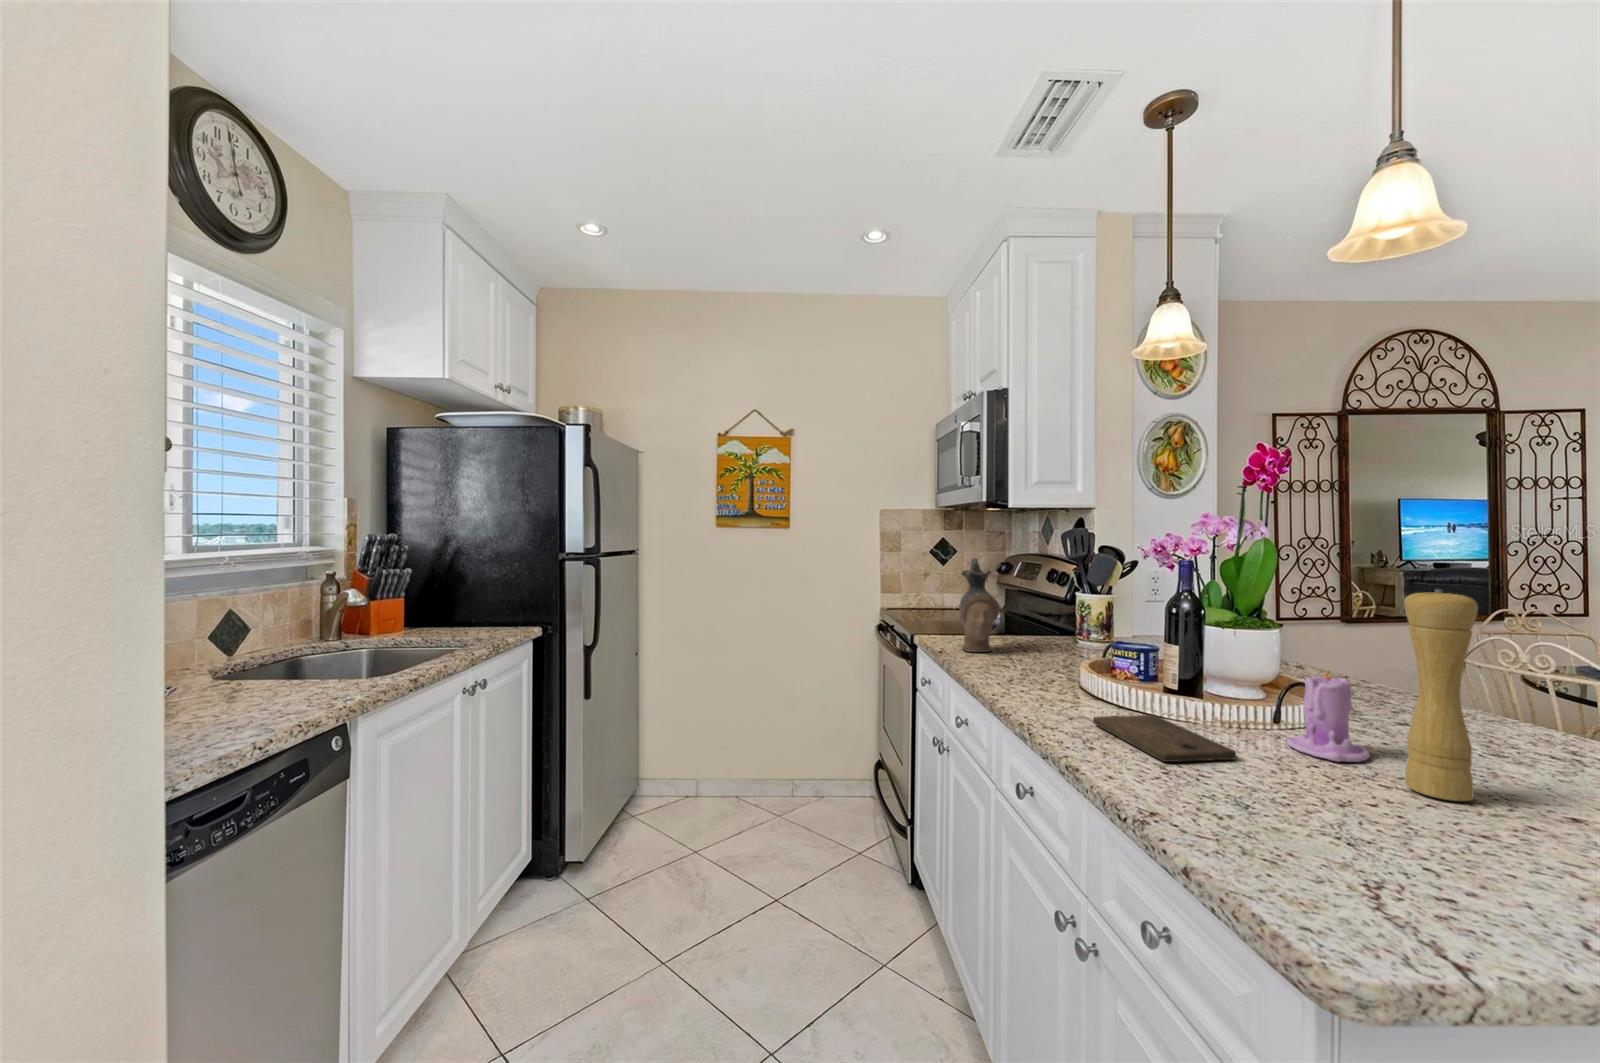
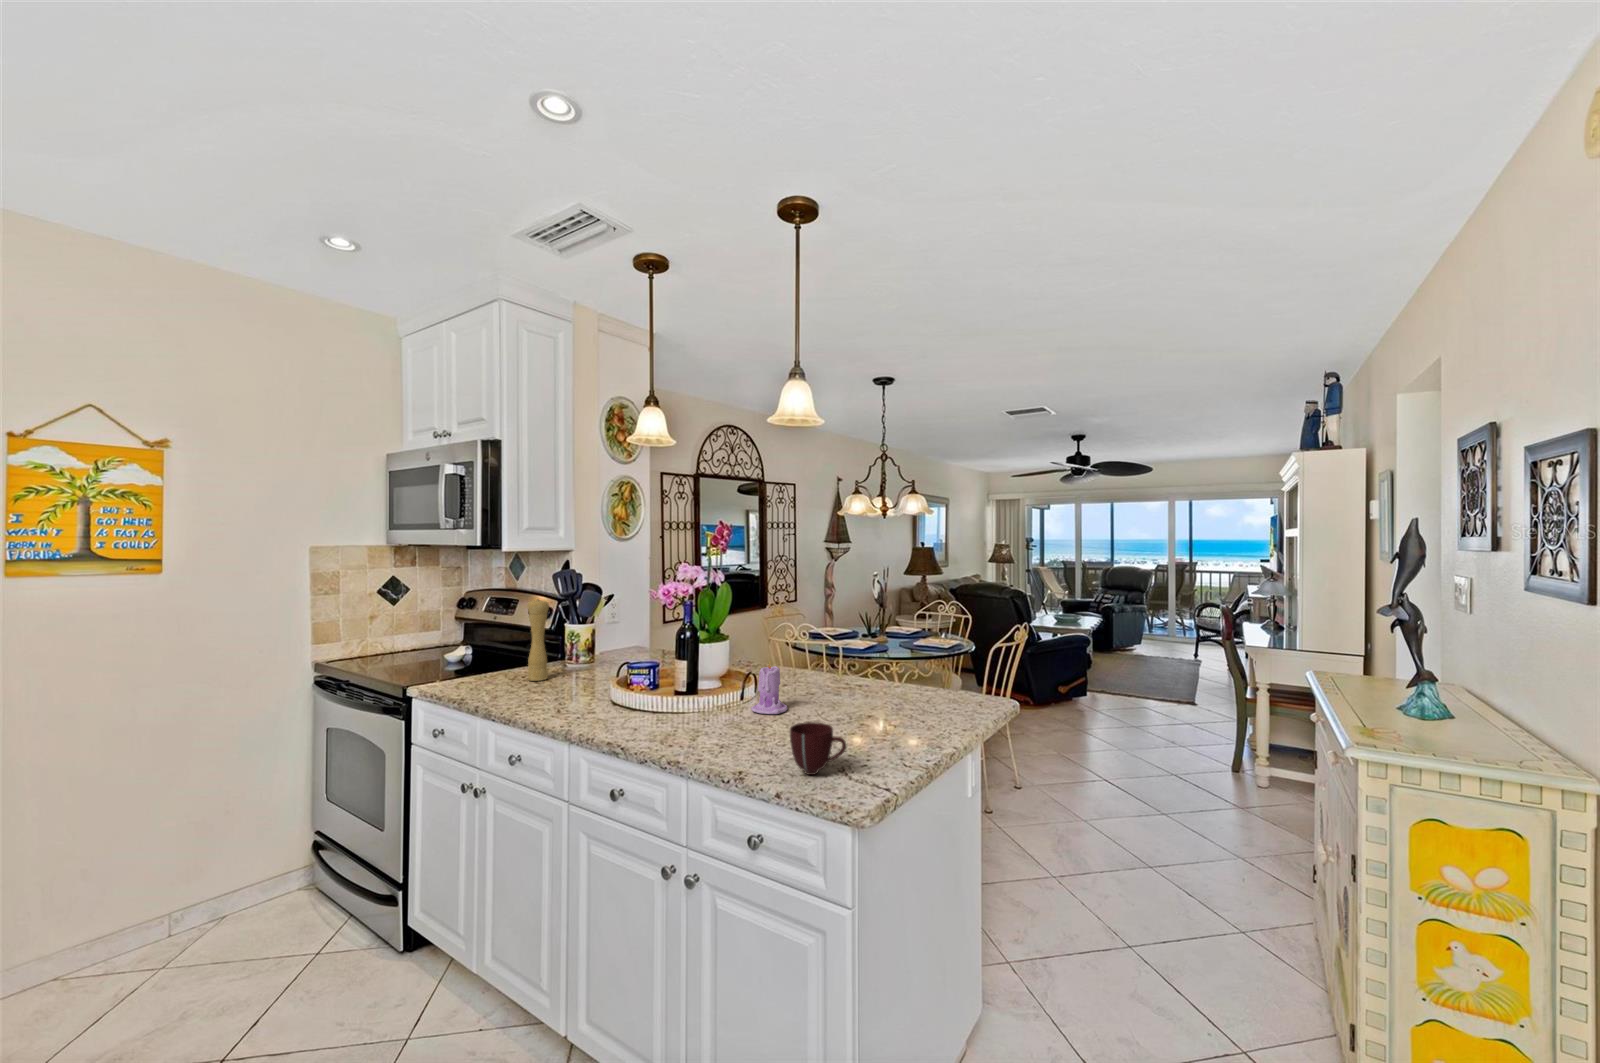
ceramic pitcher: present [959,557,1000,652] -> none [475,603,517,694]
pepper mill: present [1404,589,1478,801] -> present [527,599,549,681]
cutting board: present [1093,715,1236,762] -> none [650,712,739,739]
mug: none [1253,774,1393,887] -> present [790,722,846,775]

